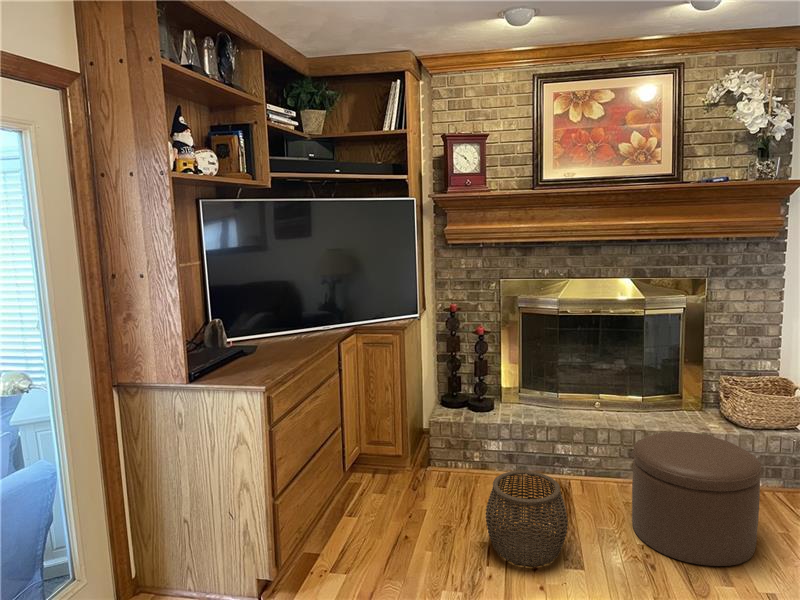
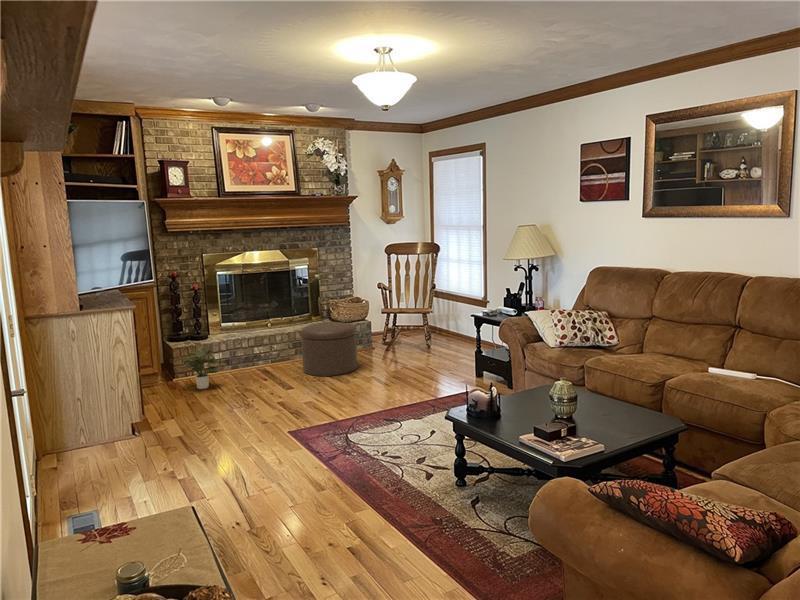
potted plant: none [420,437,485,508] -> present [183,346,223,389]
woven basket: present [485,471,568,567] -> none [236,350,280,394]

